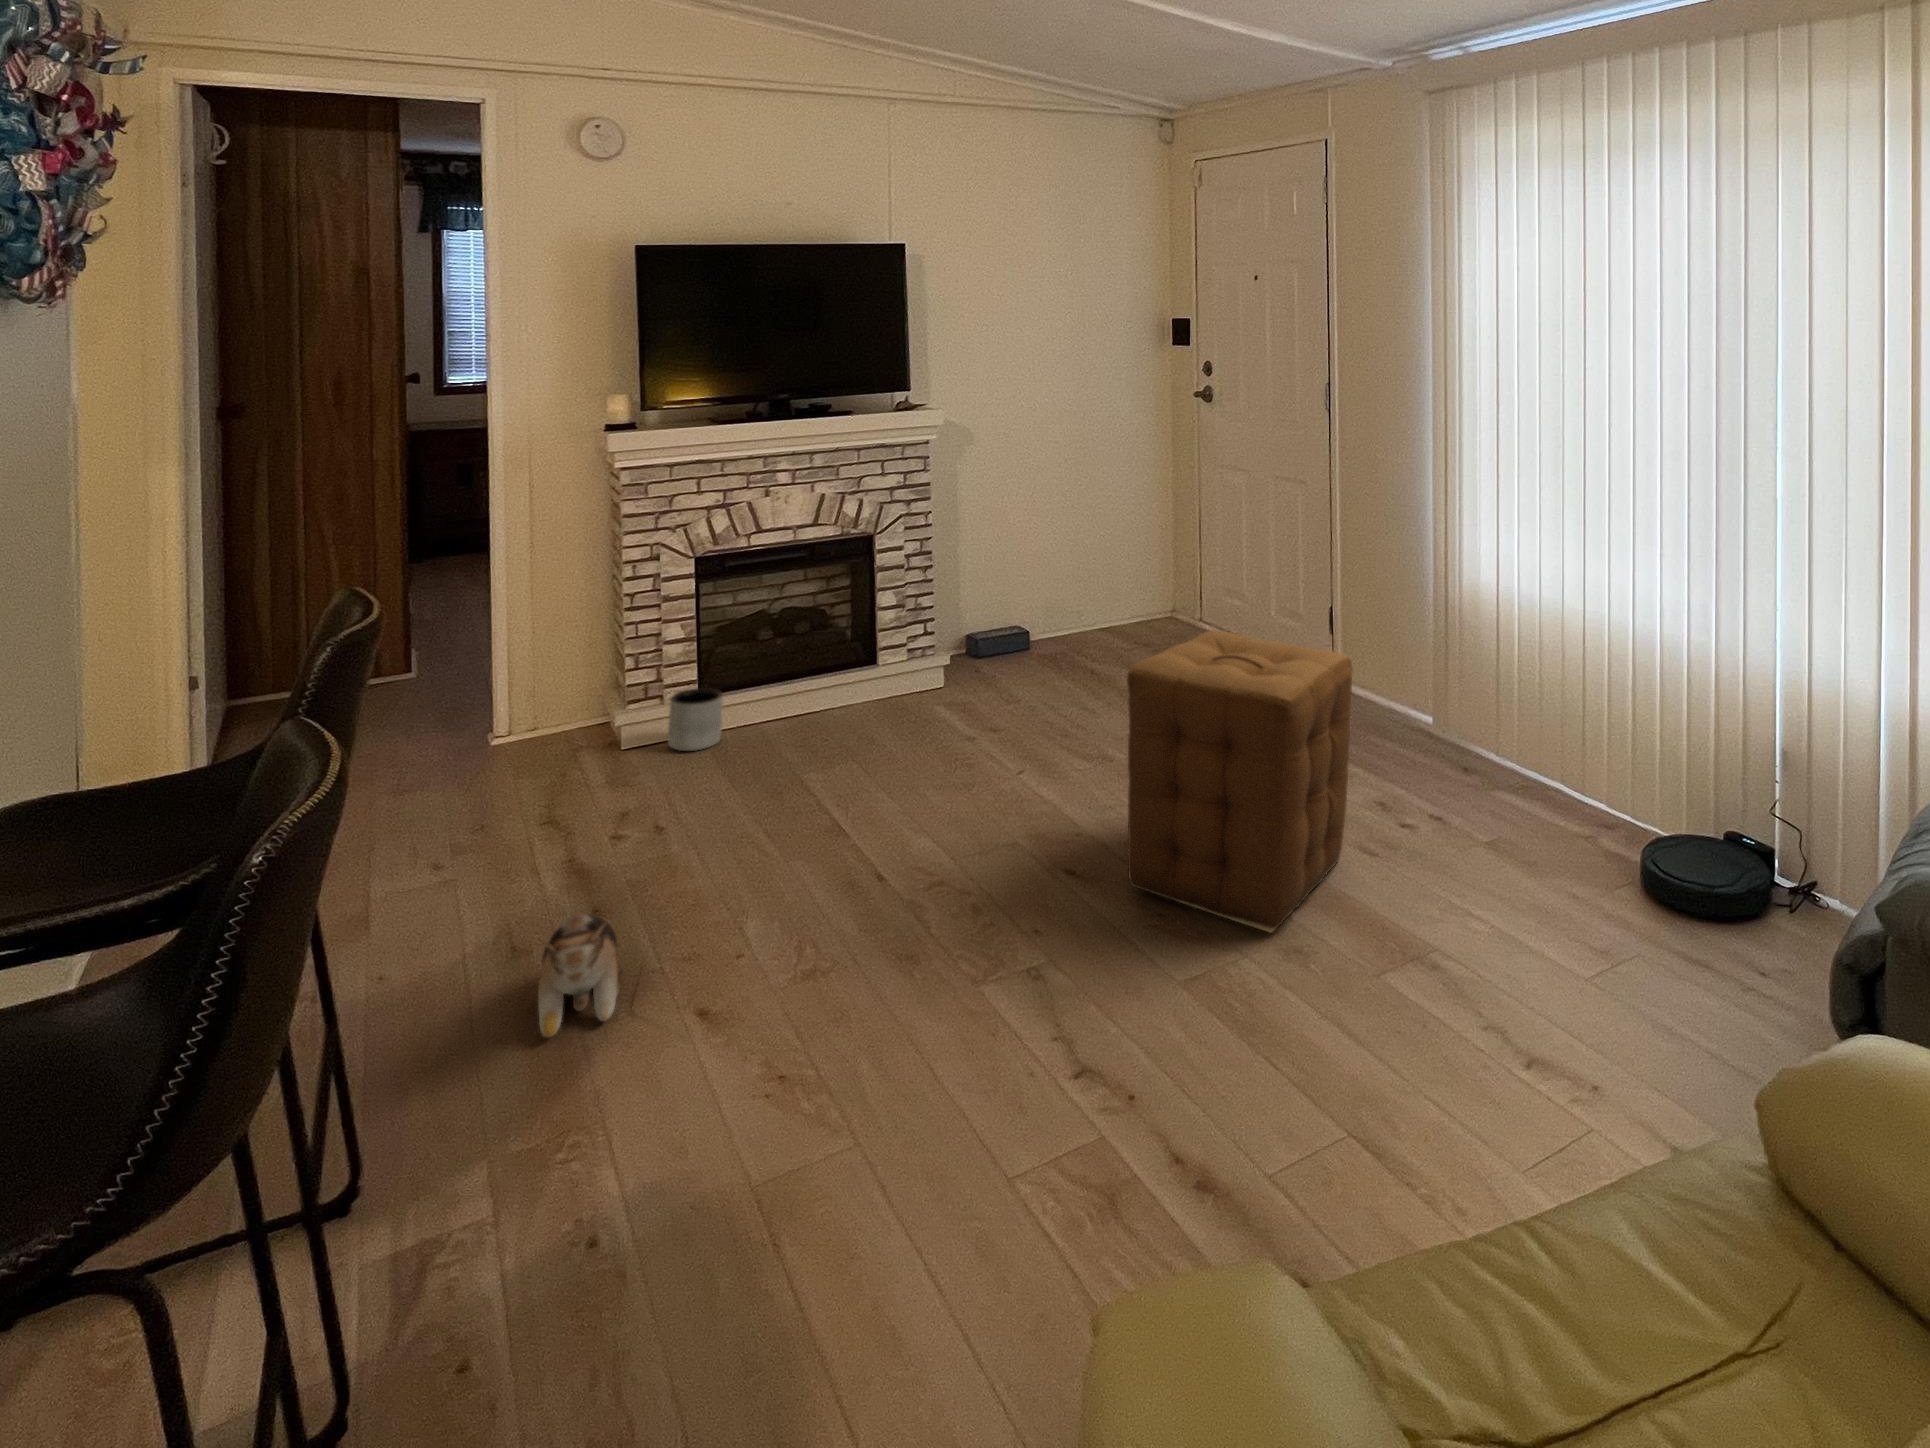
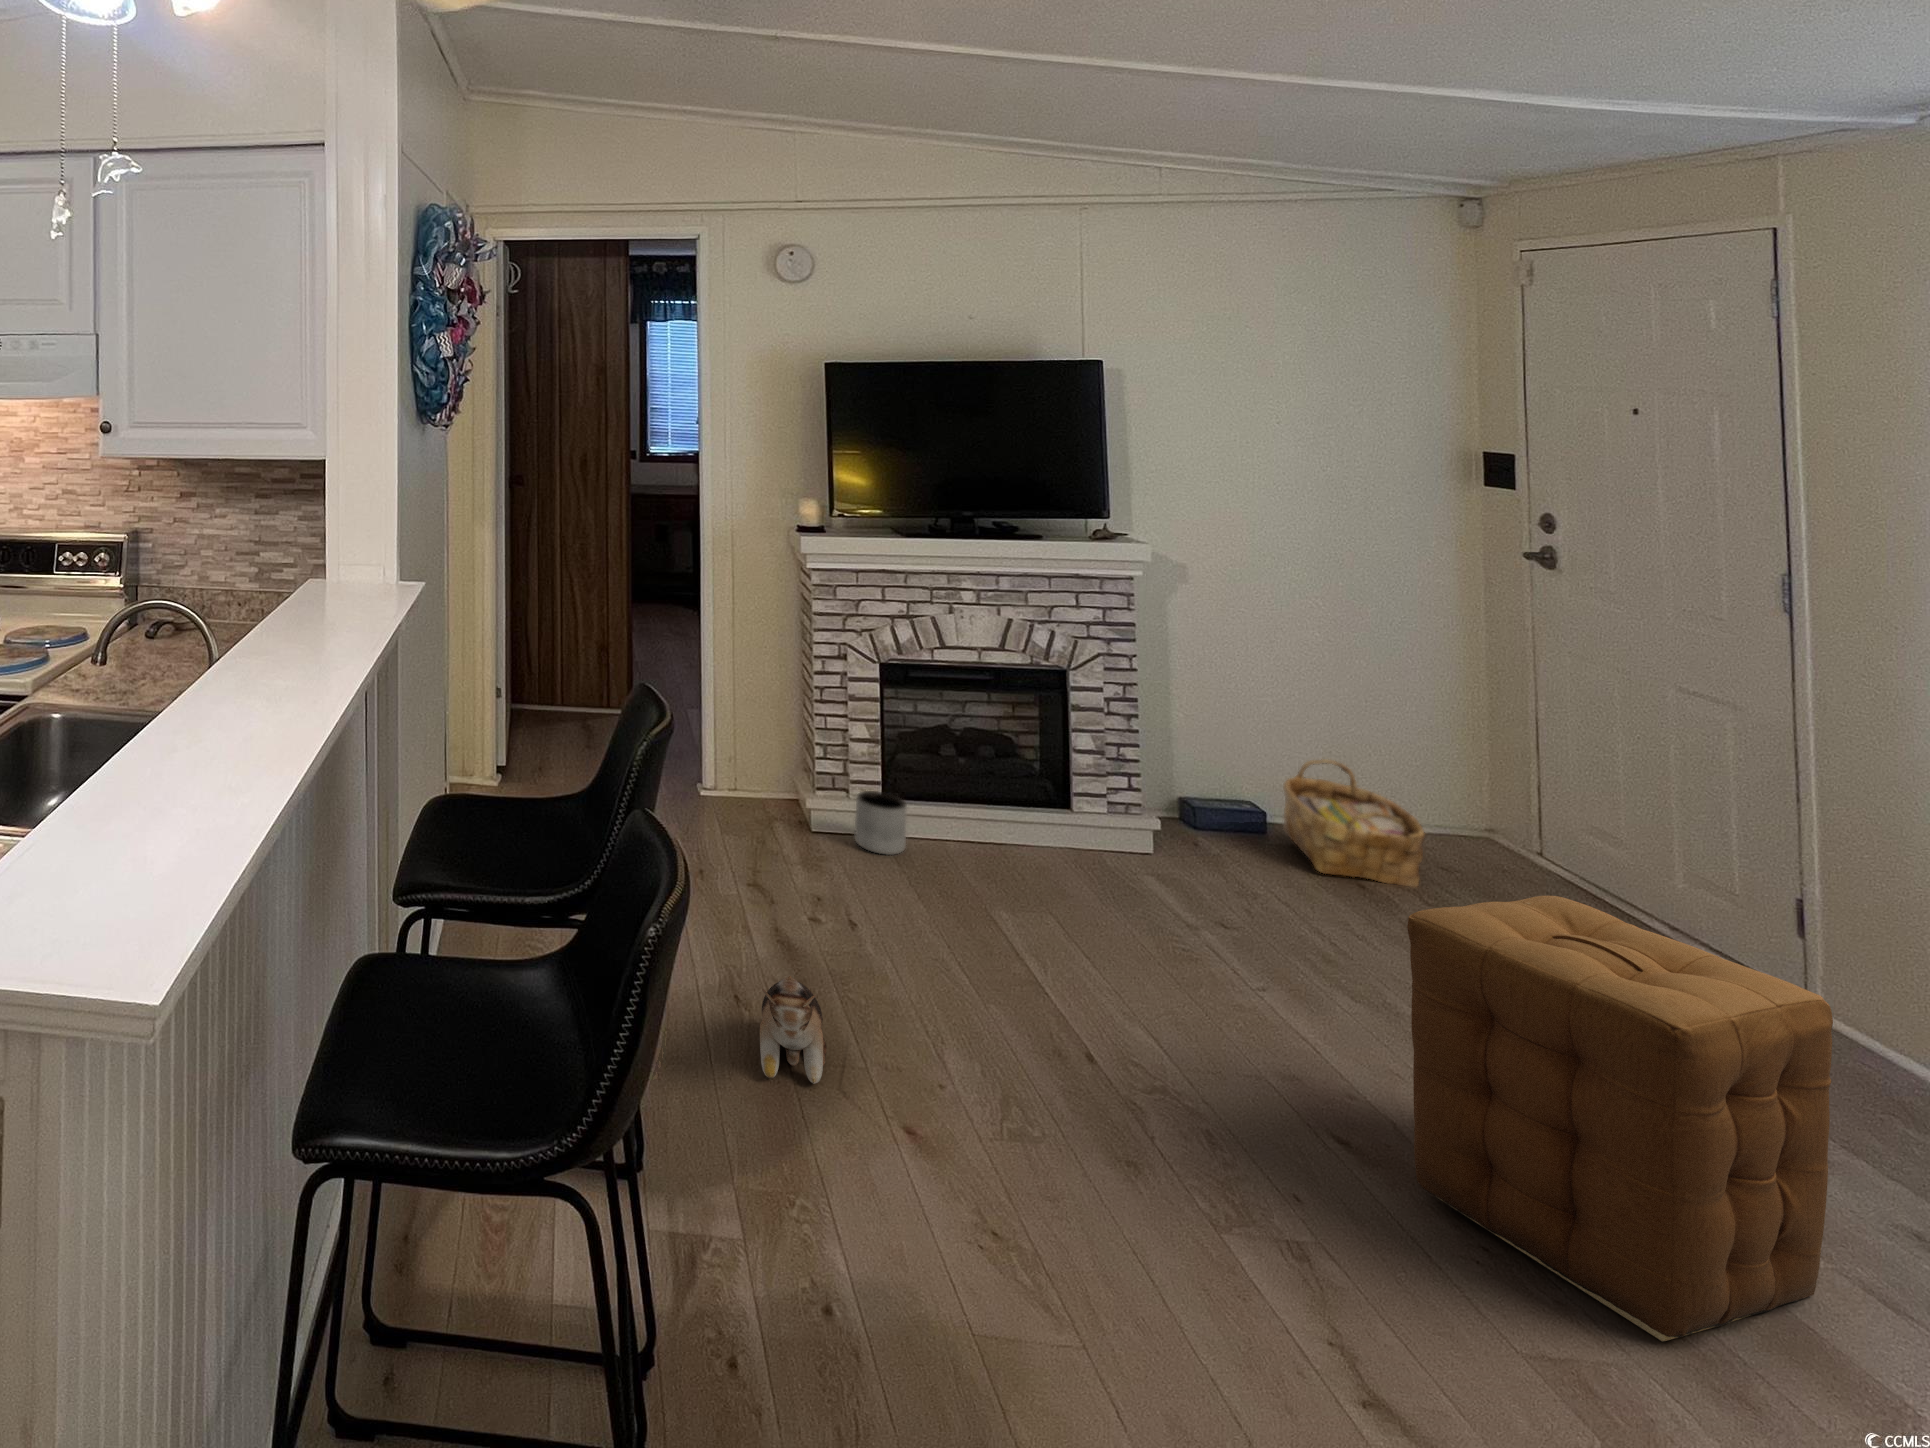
woven basket: none [1033,575,1124,665] -> present [1283,759,1425,887]

